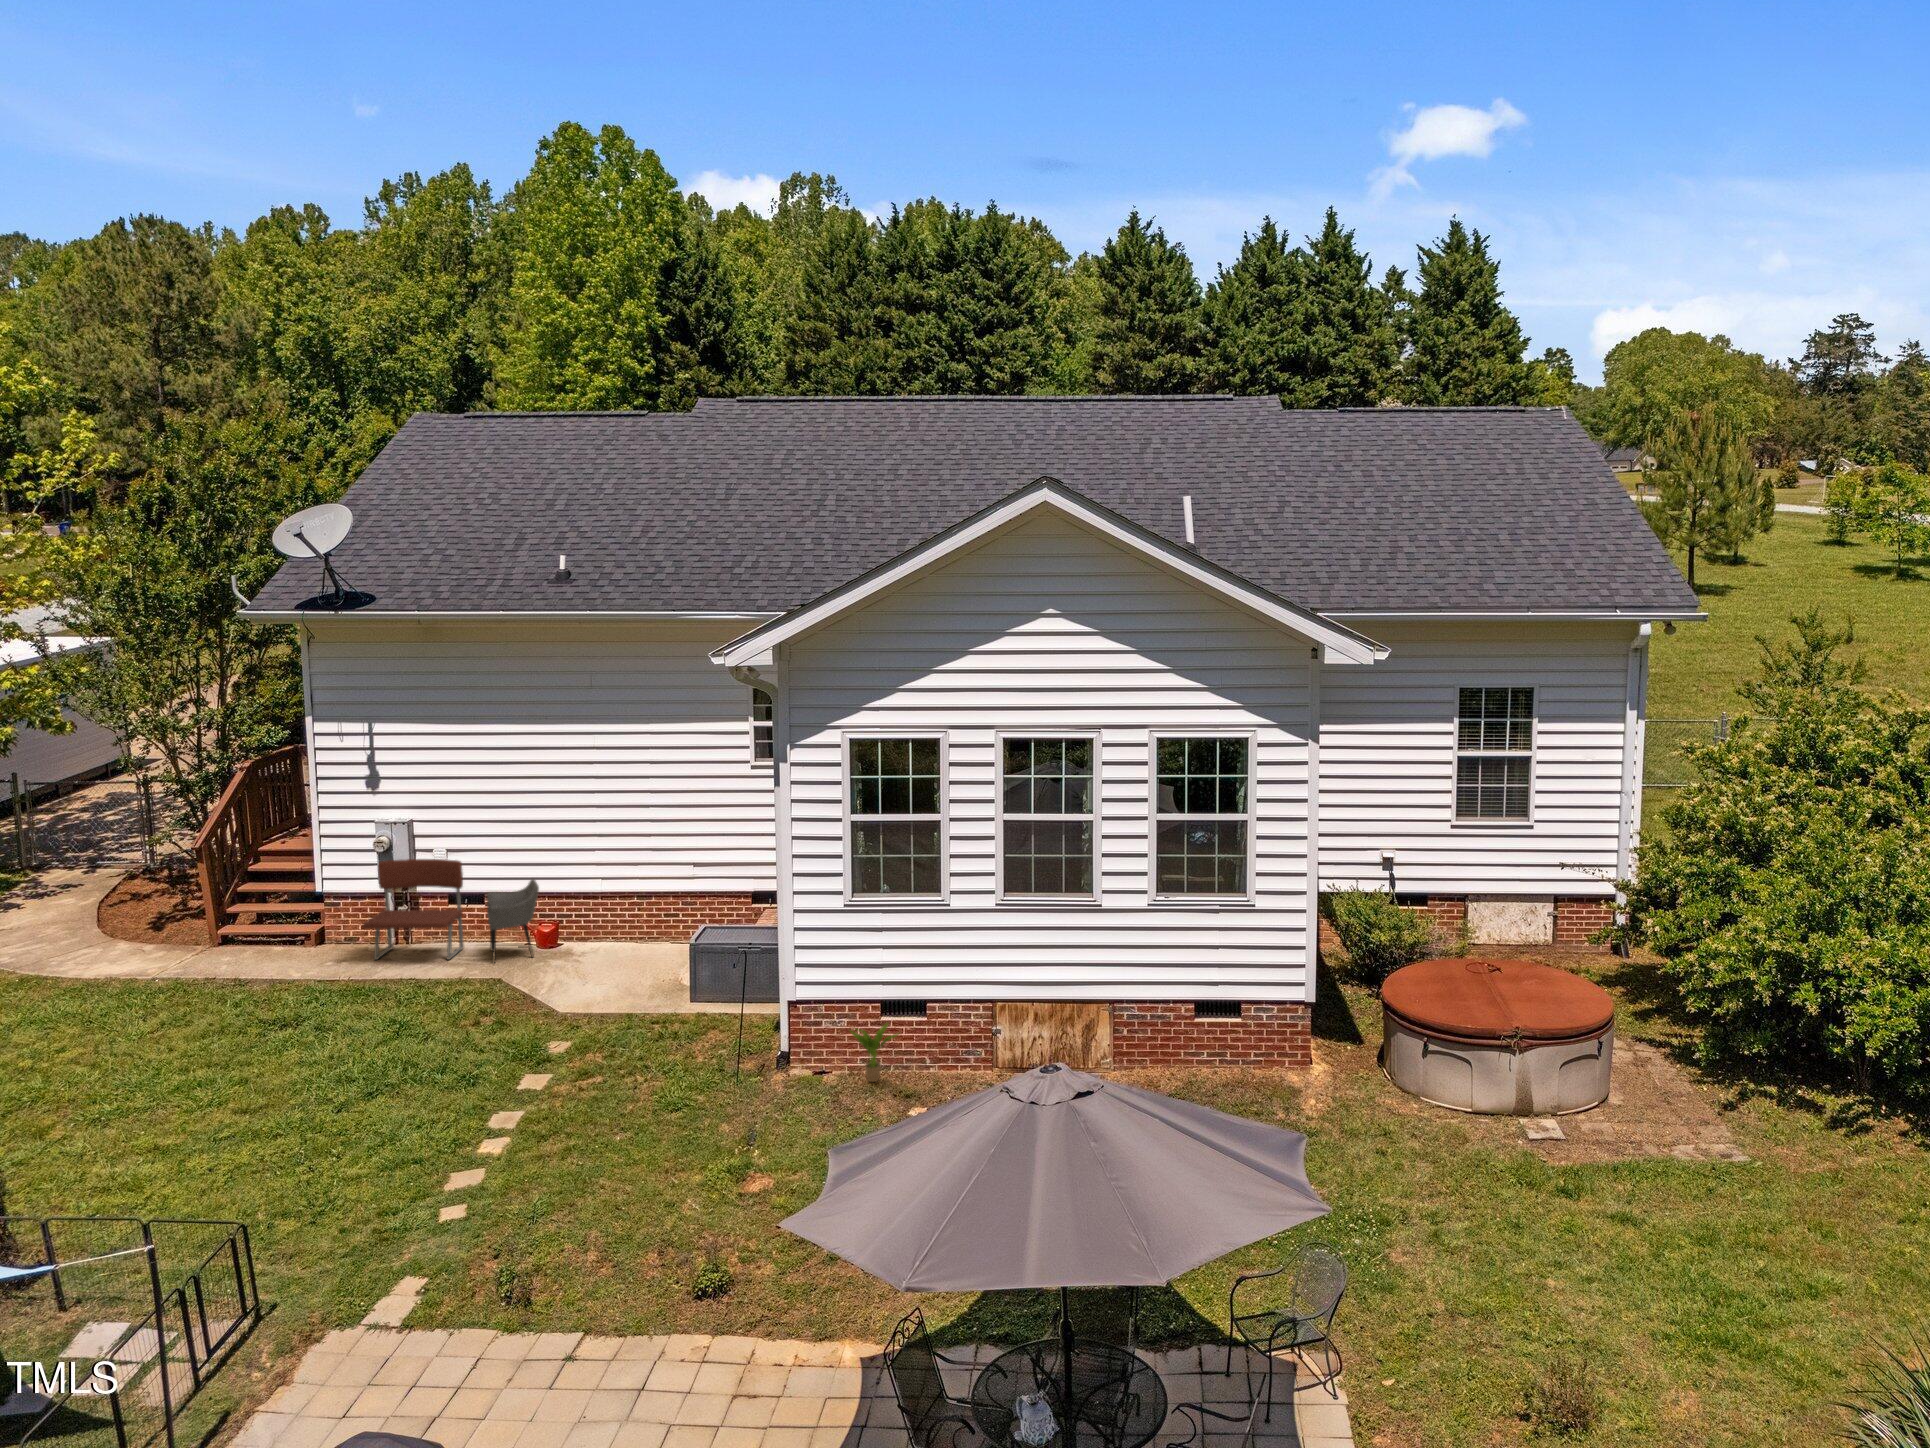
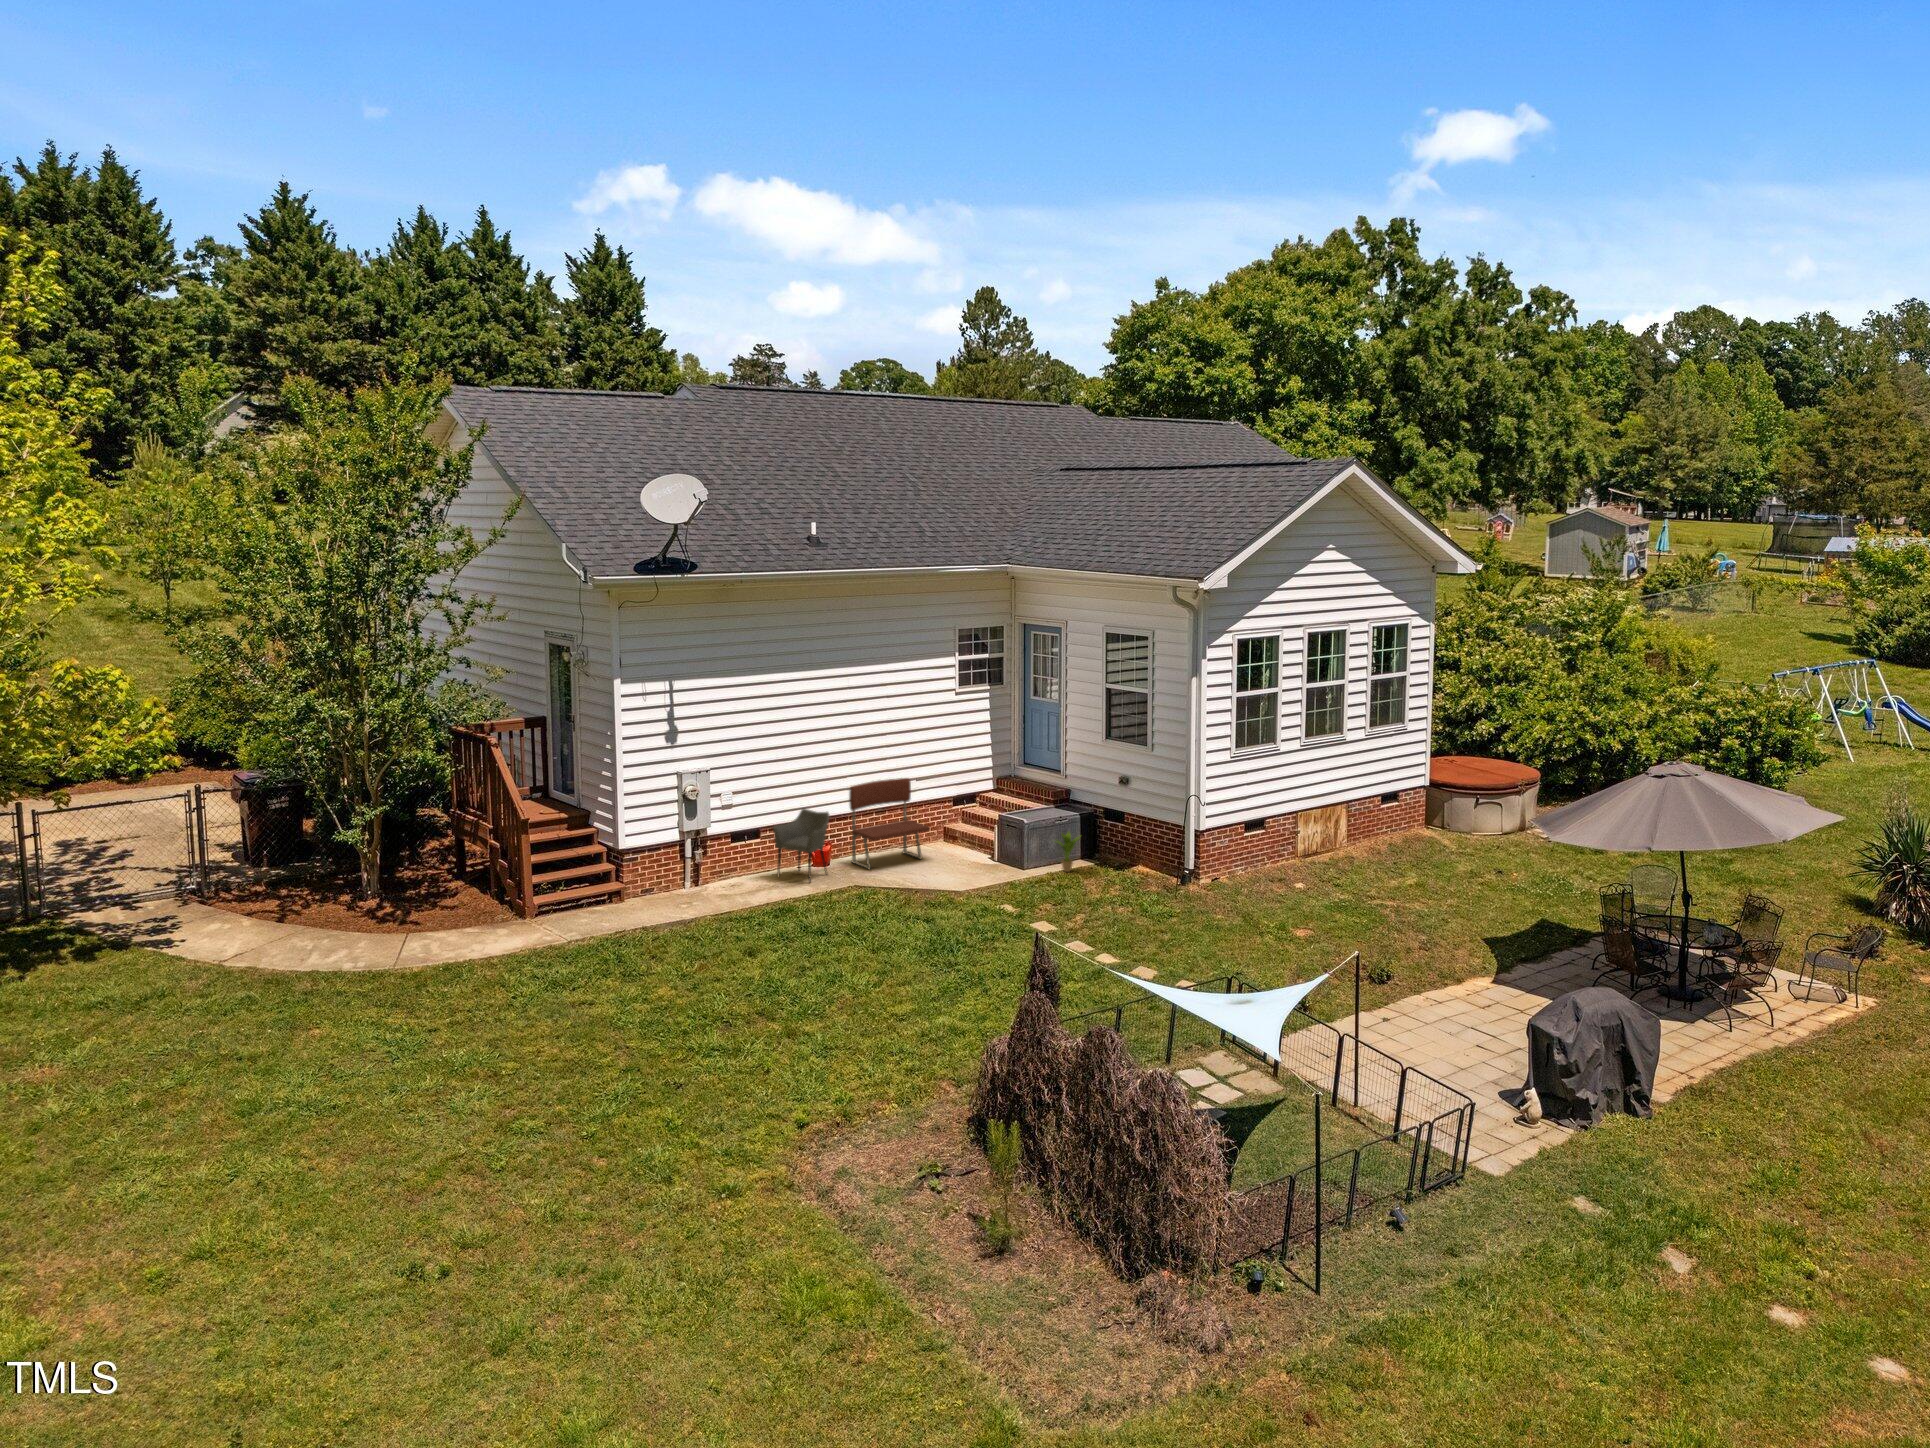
bench: present [363,859,464,960] -> present [849,778,930,869]
potted plant: present [850,1023,898,1082] -> present [1057,832,1080,872]

